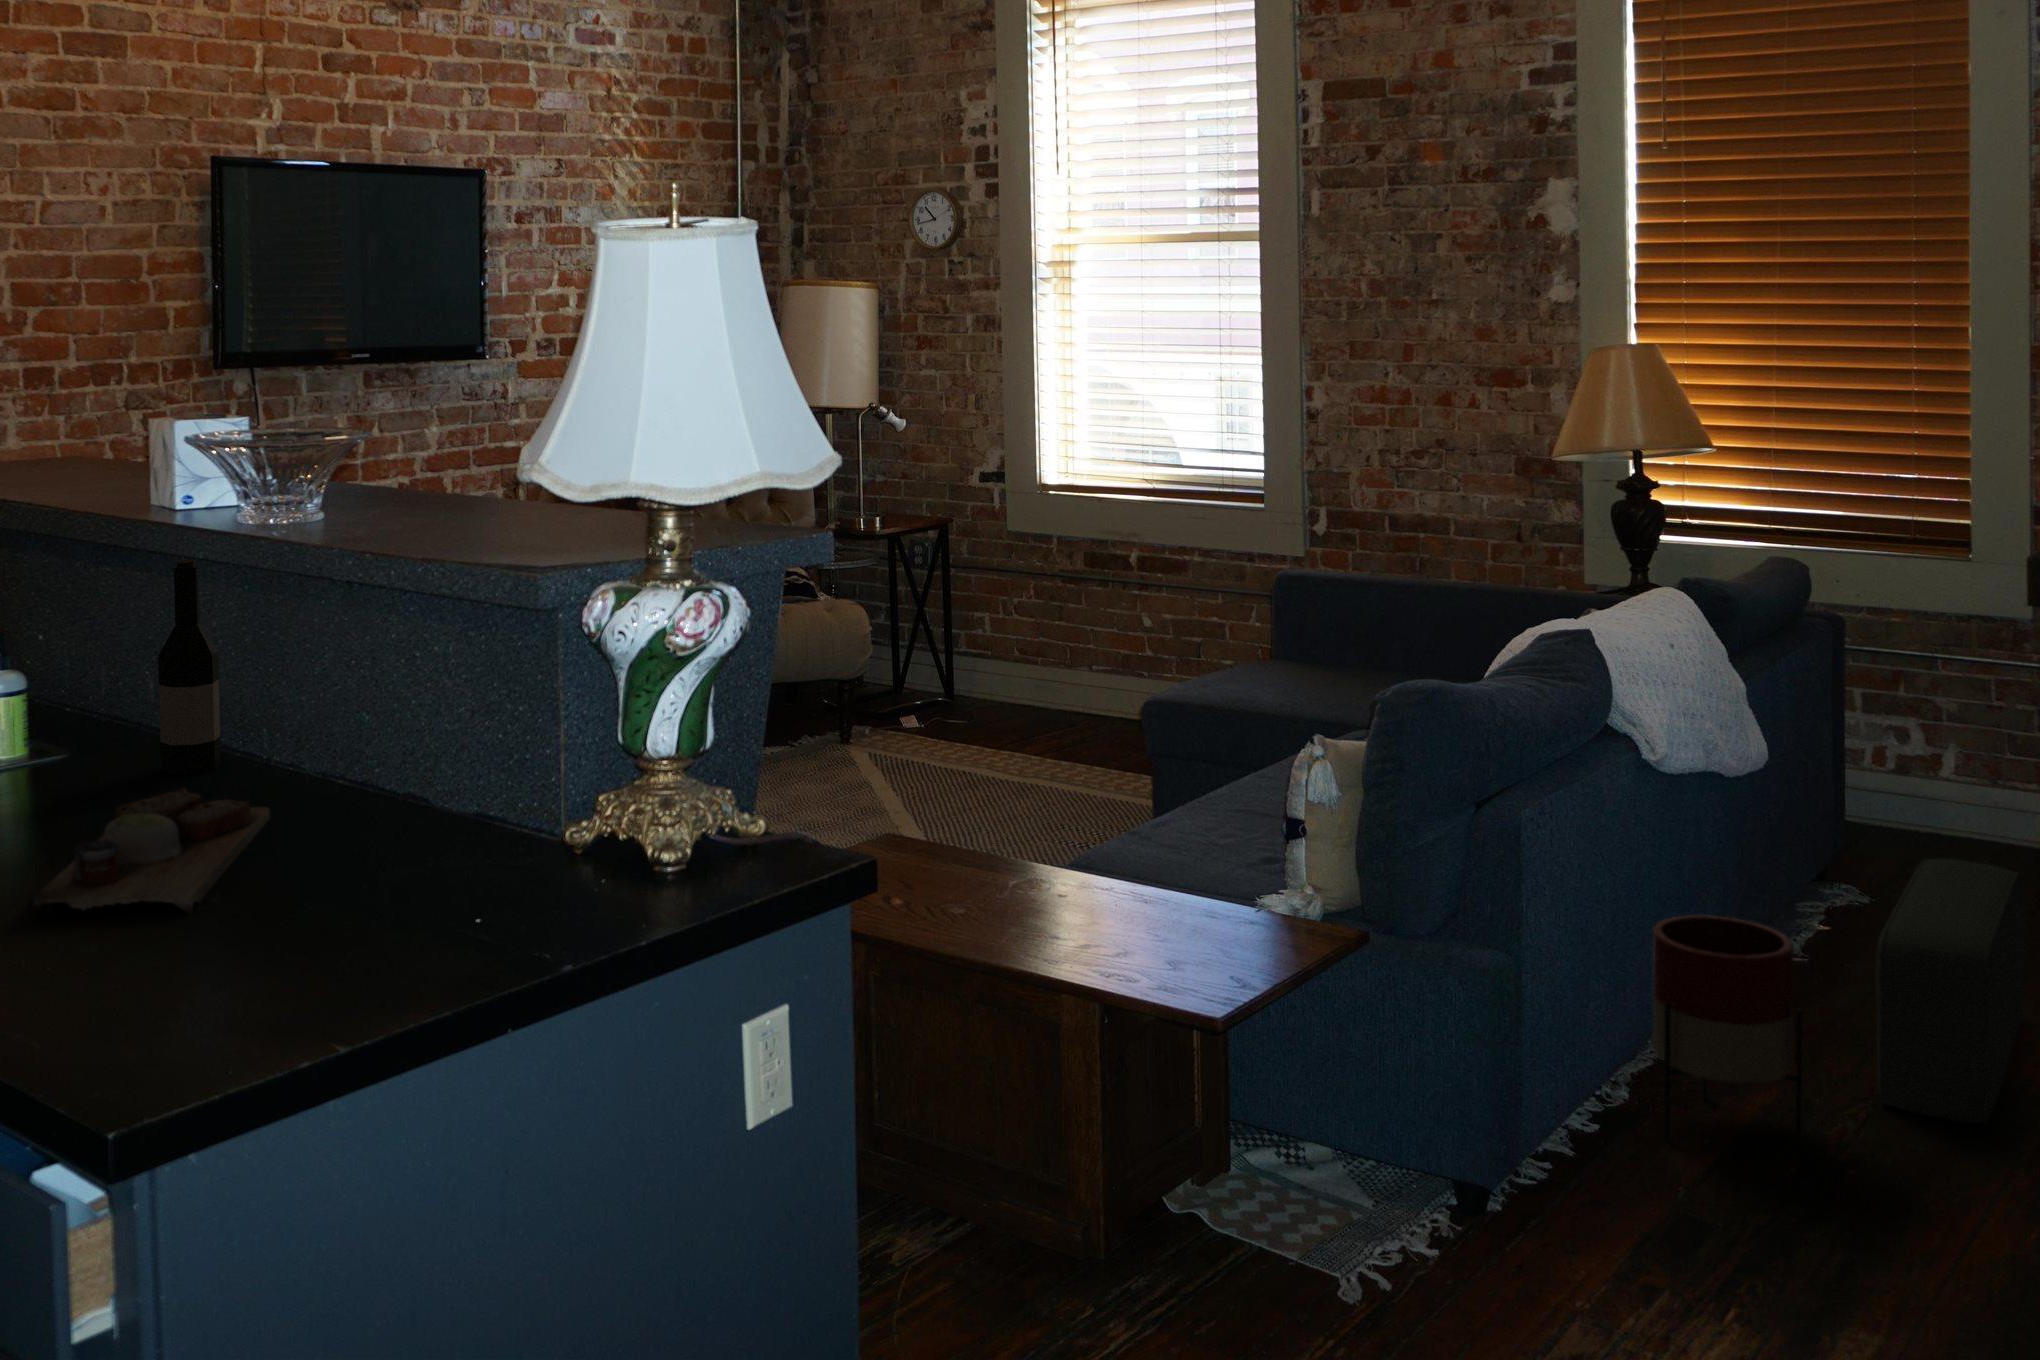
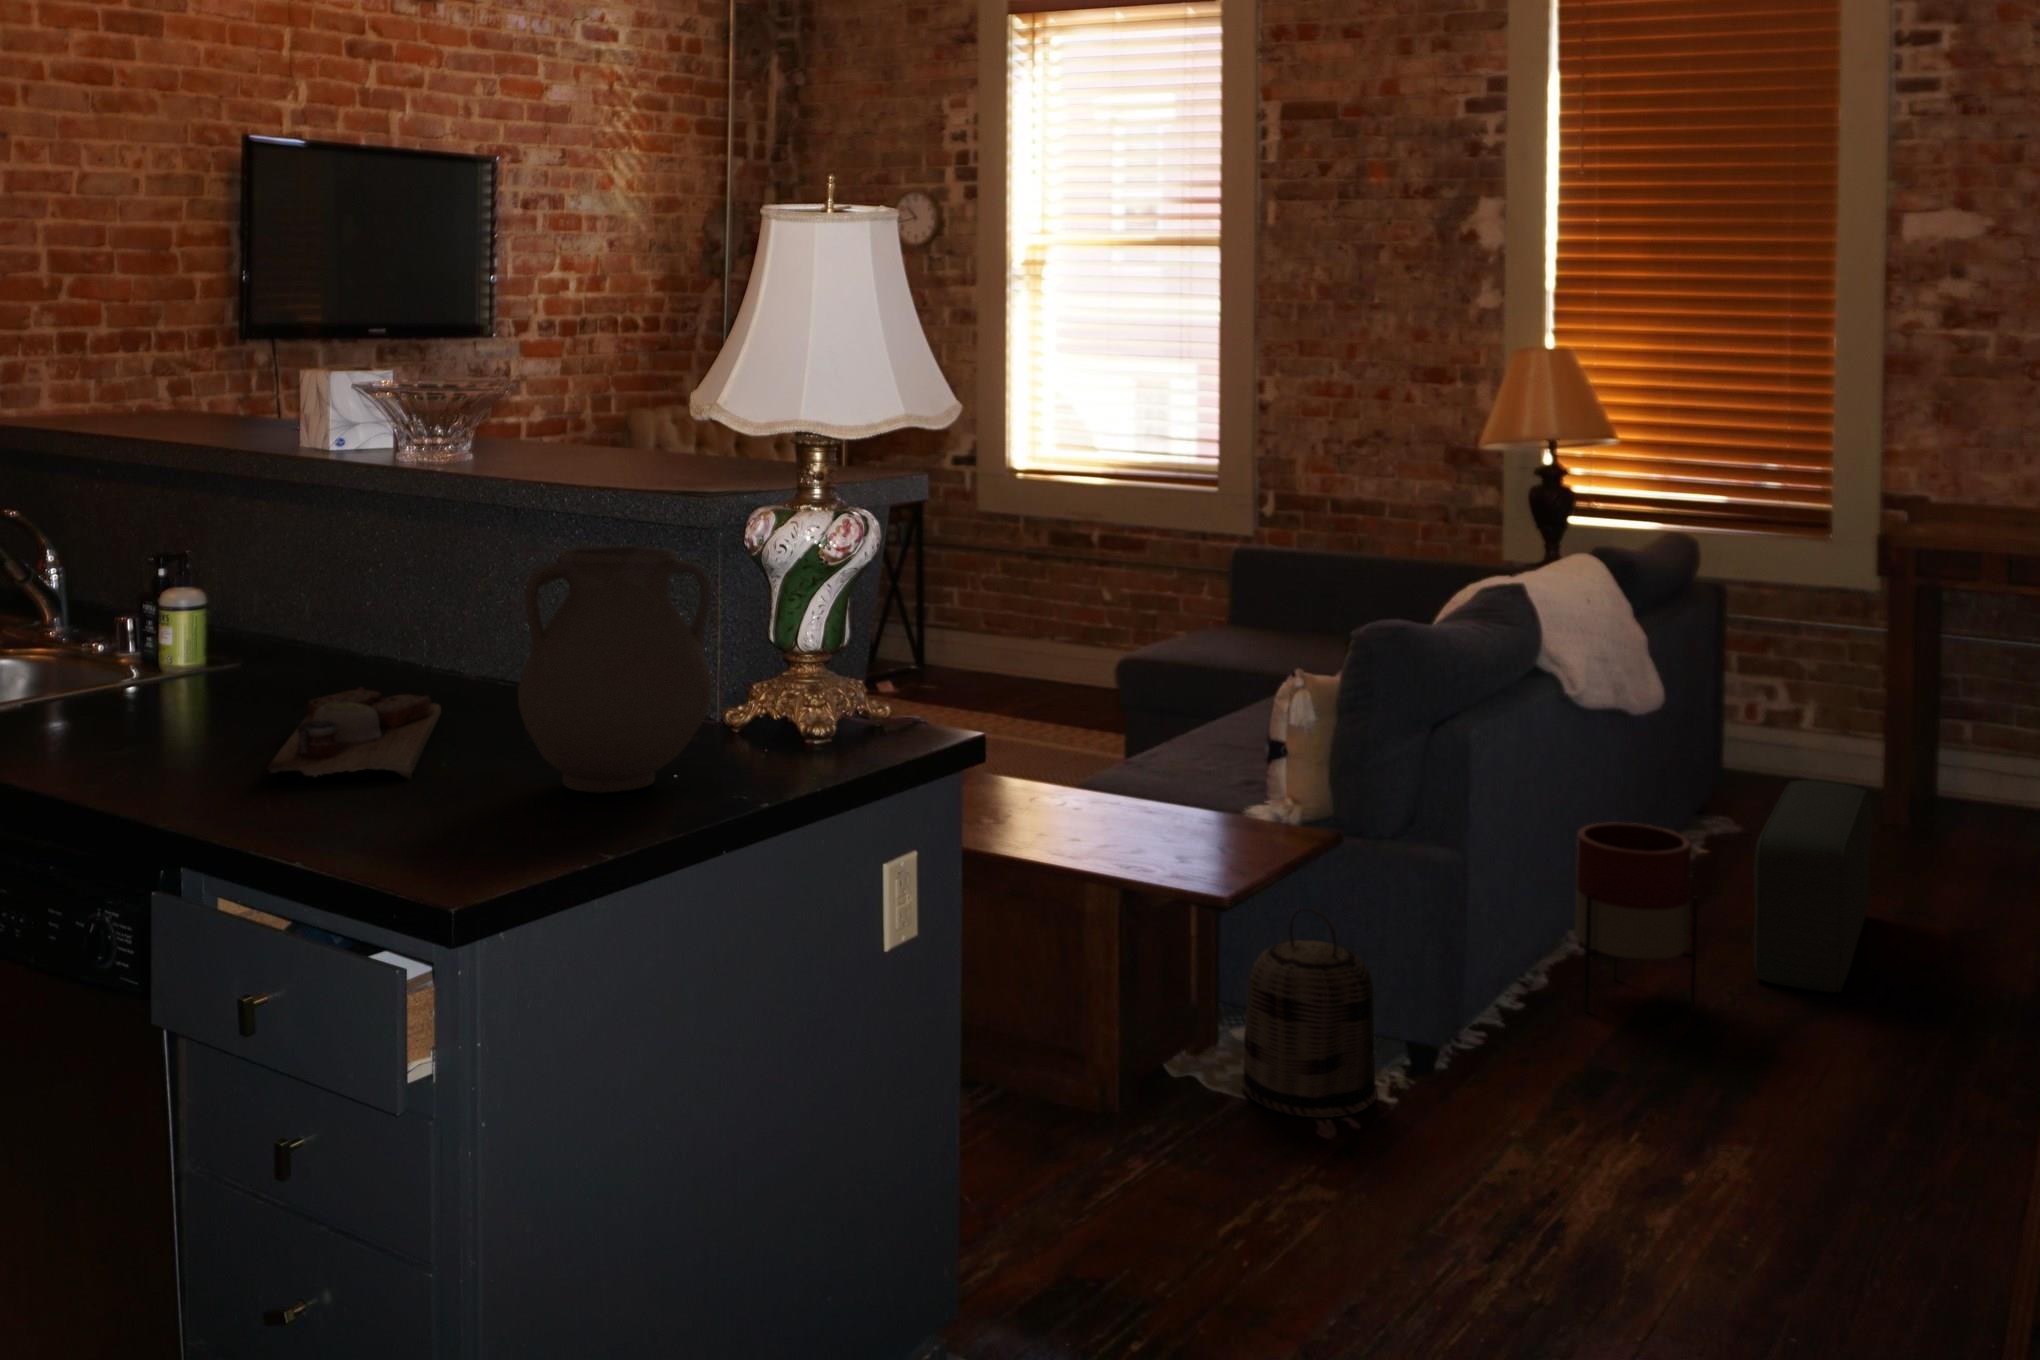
wine bottle: present [158,560,221,774] -> none [316,491,369,683]
vase: none [296,642,525,939] -> present [518,546,712,793]
basket: none [1243,1024,1404,1275] -> present [1242,908,1377,1118]

